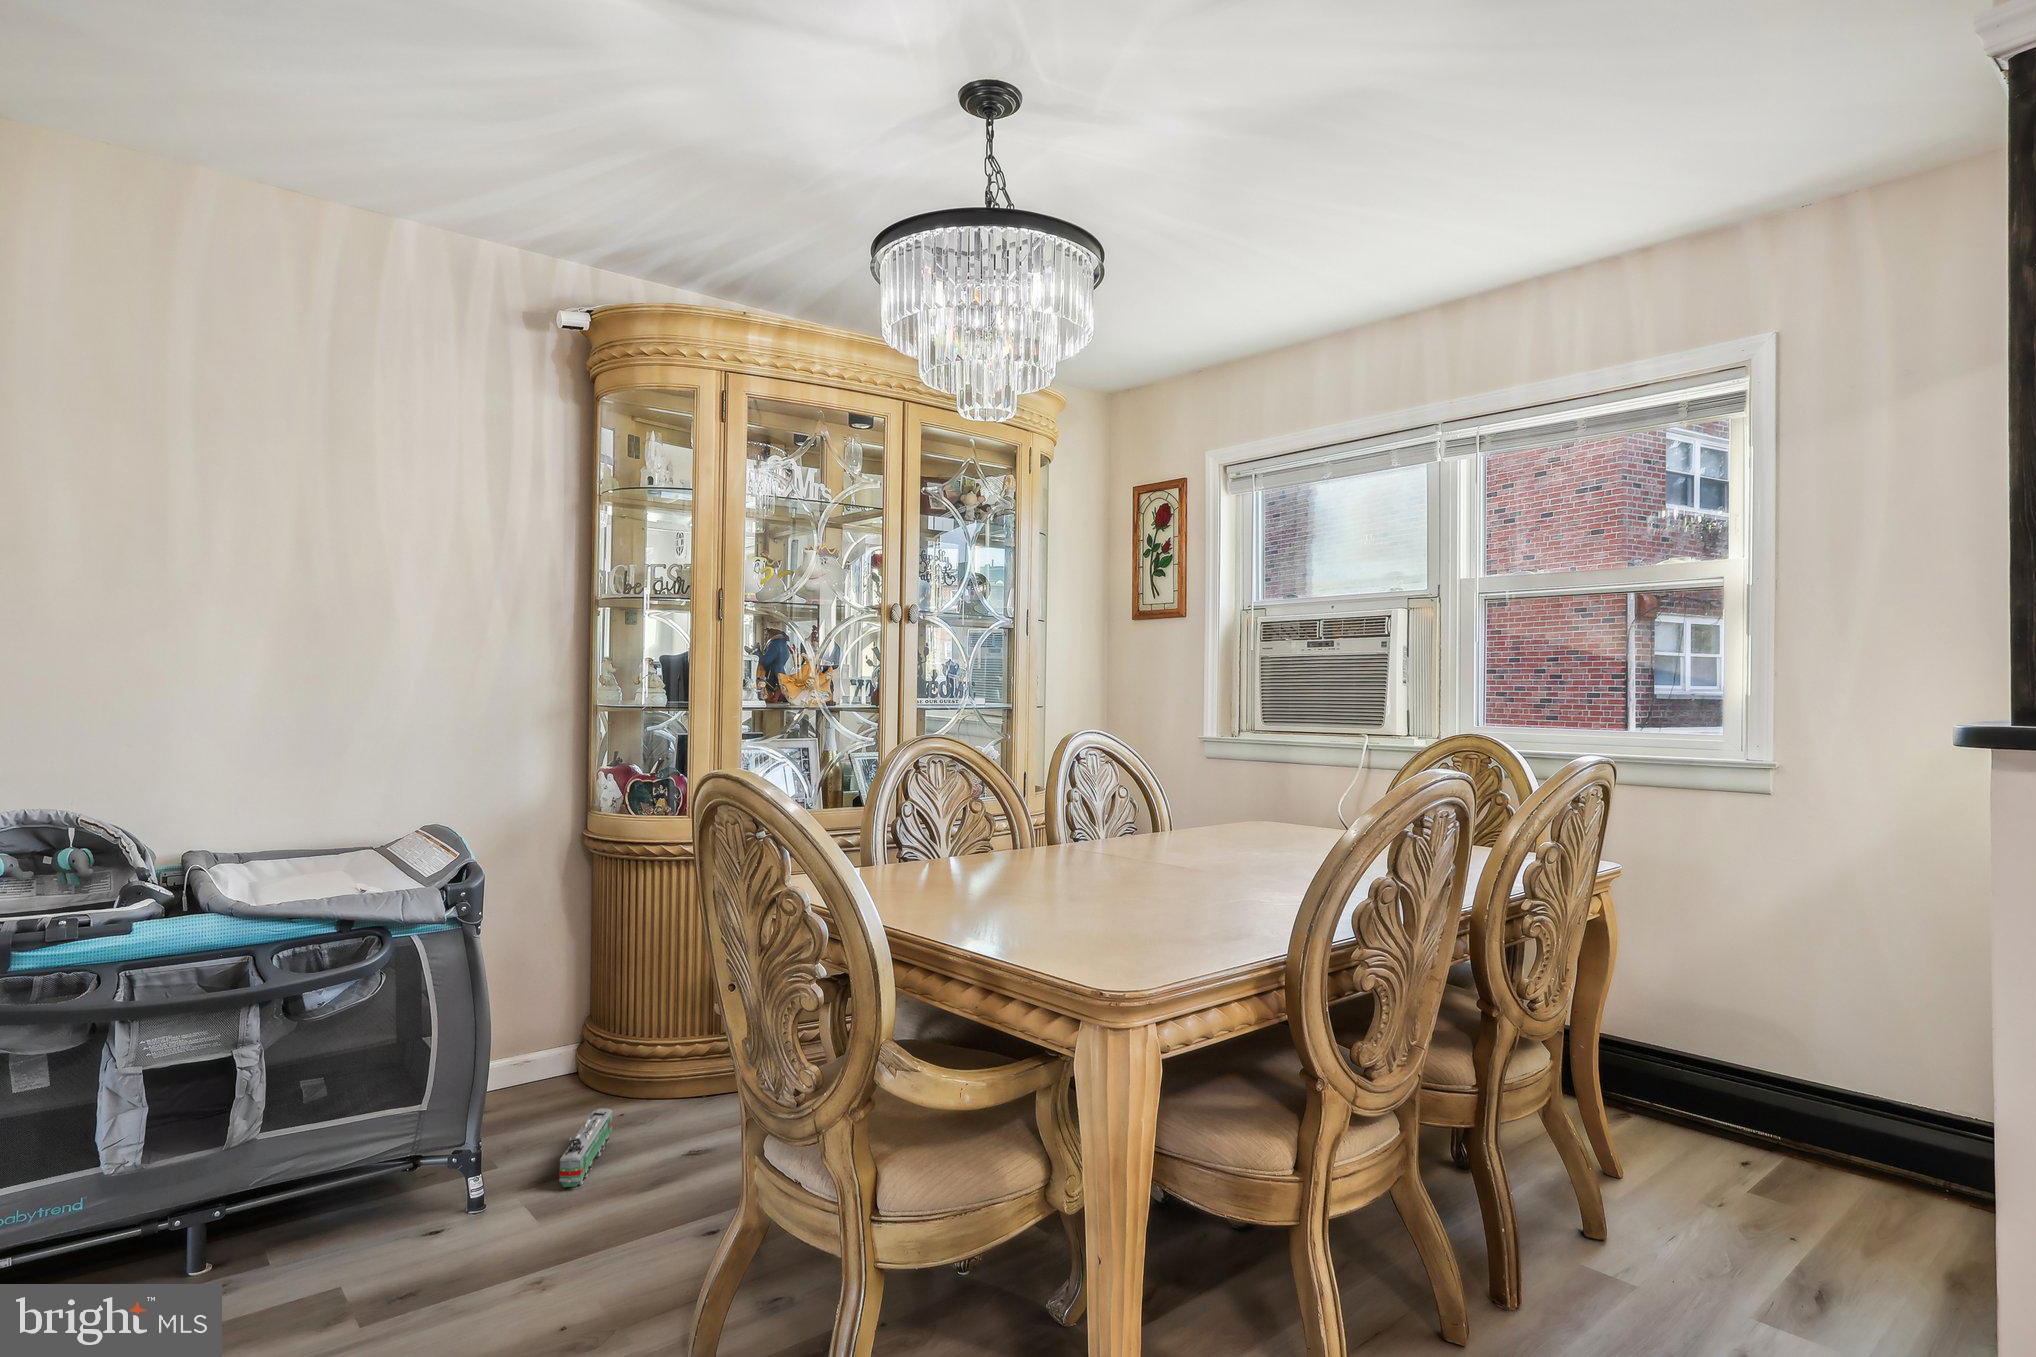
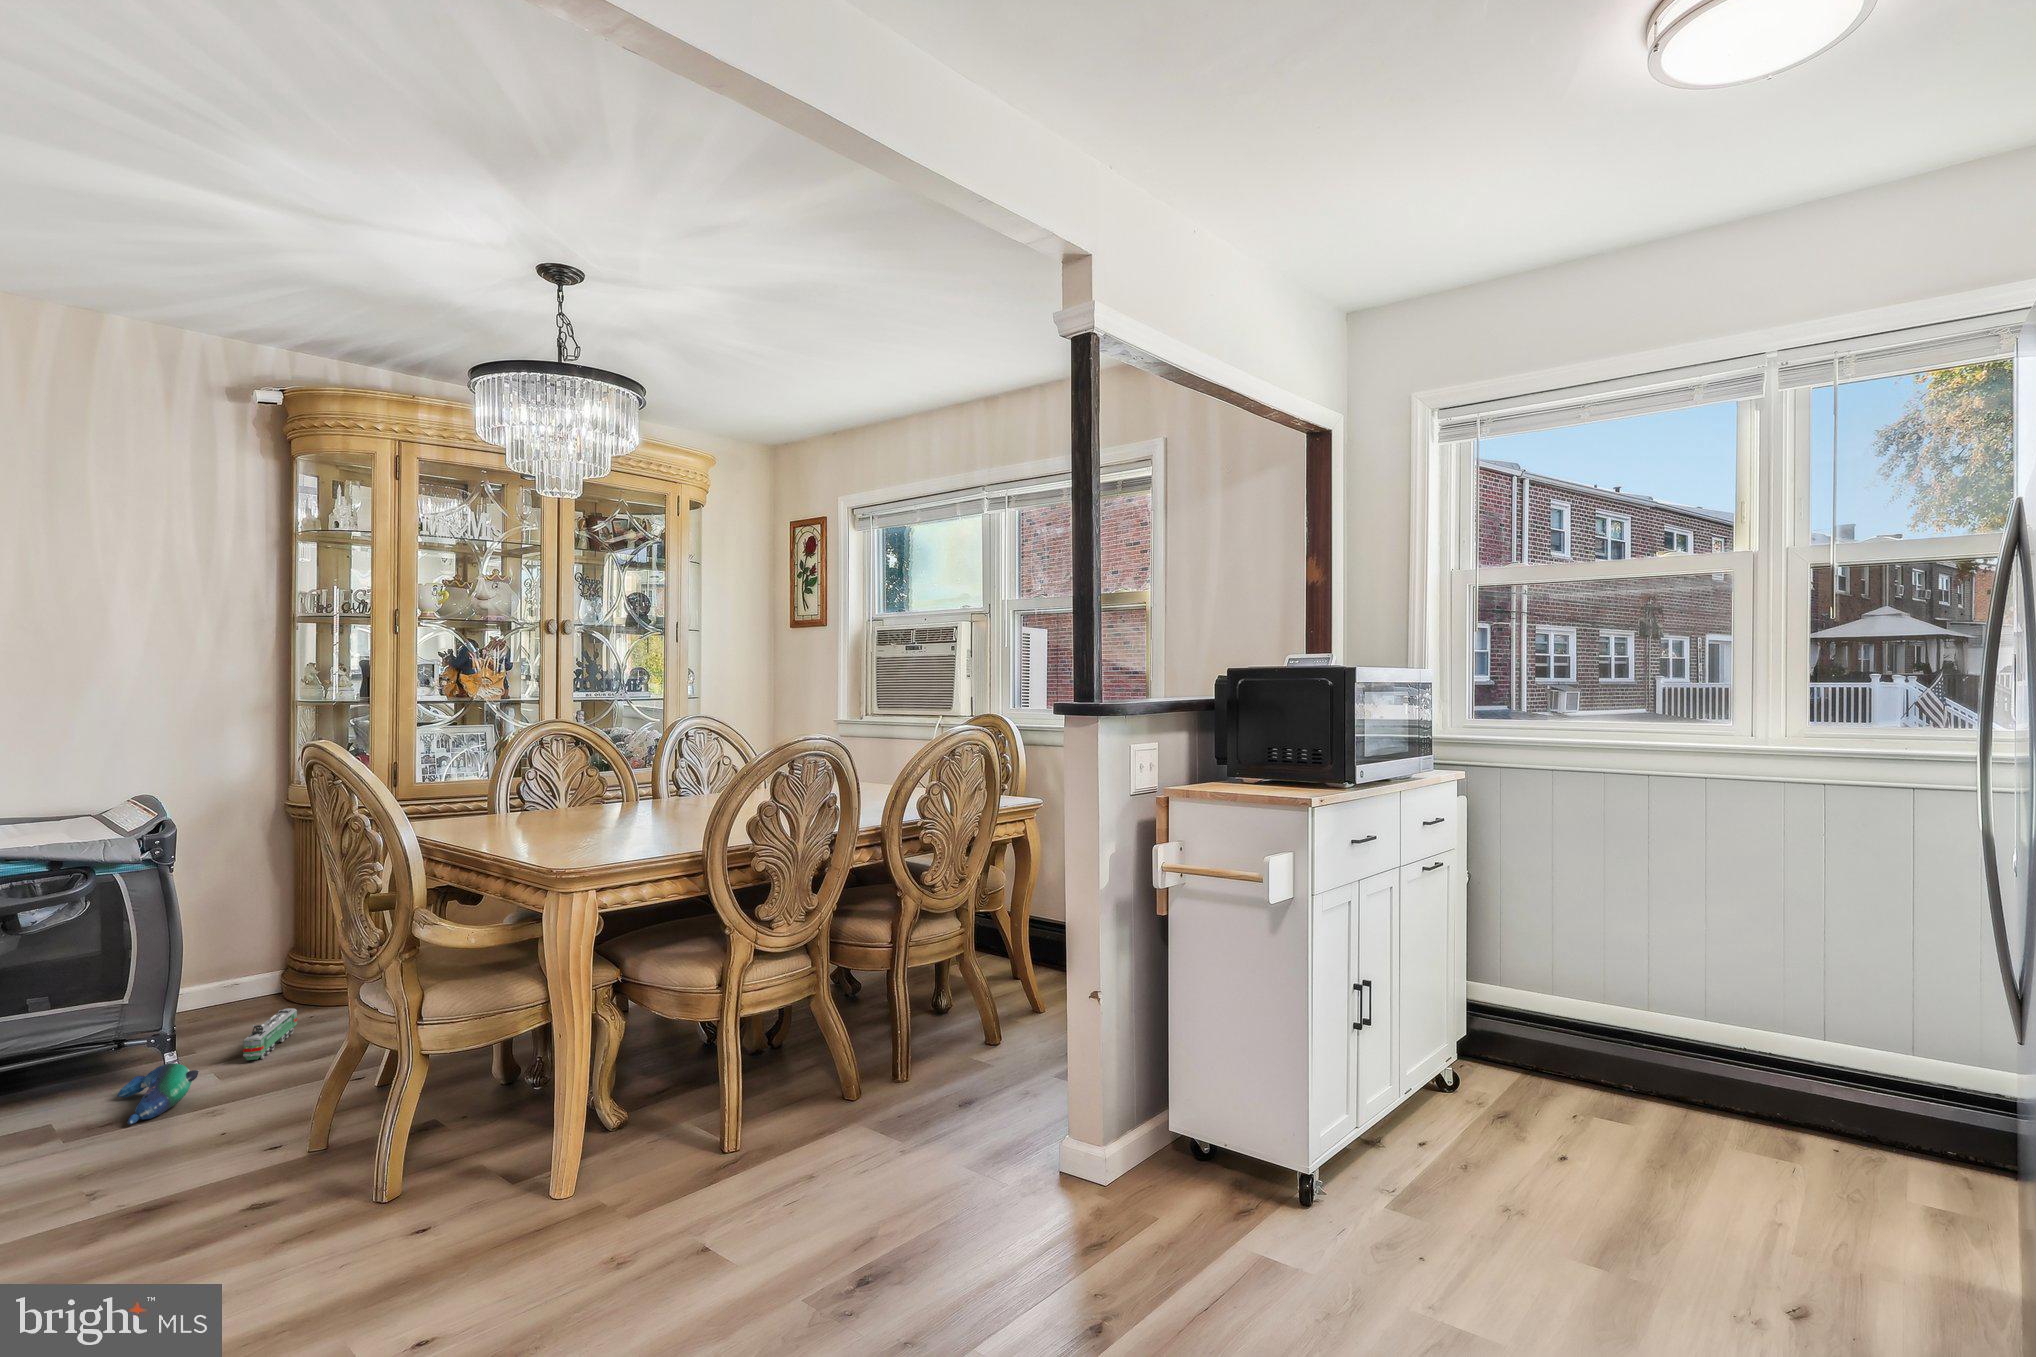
plush toy: none [417,1200,517,1298] -> present [117,1063,199,1125]

